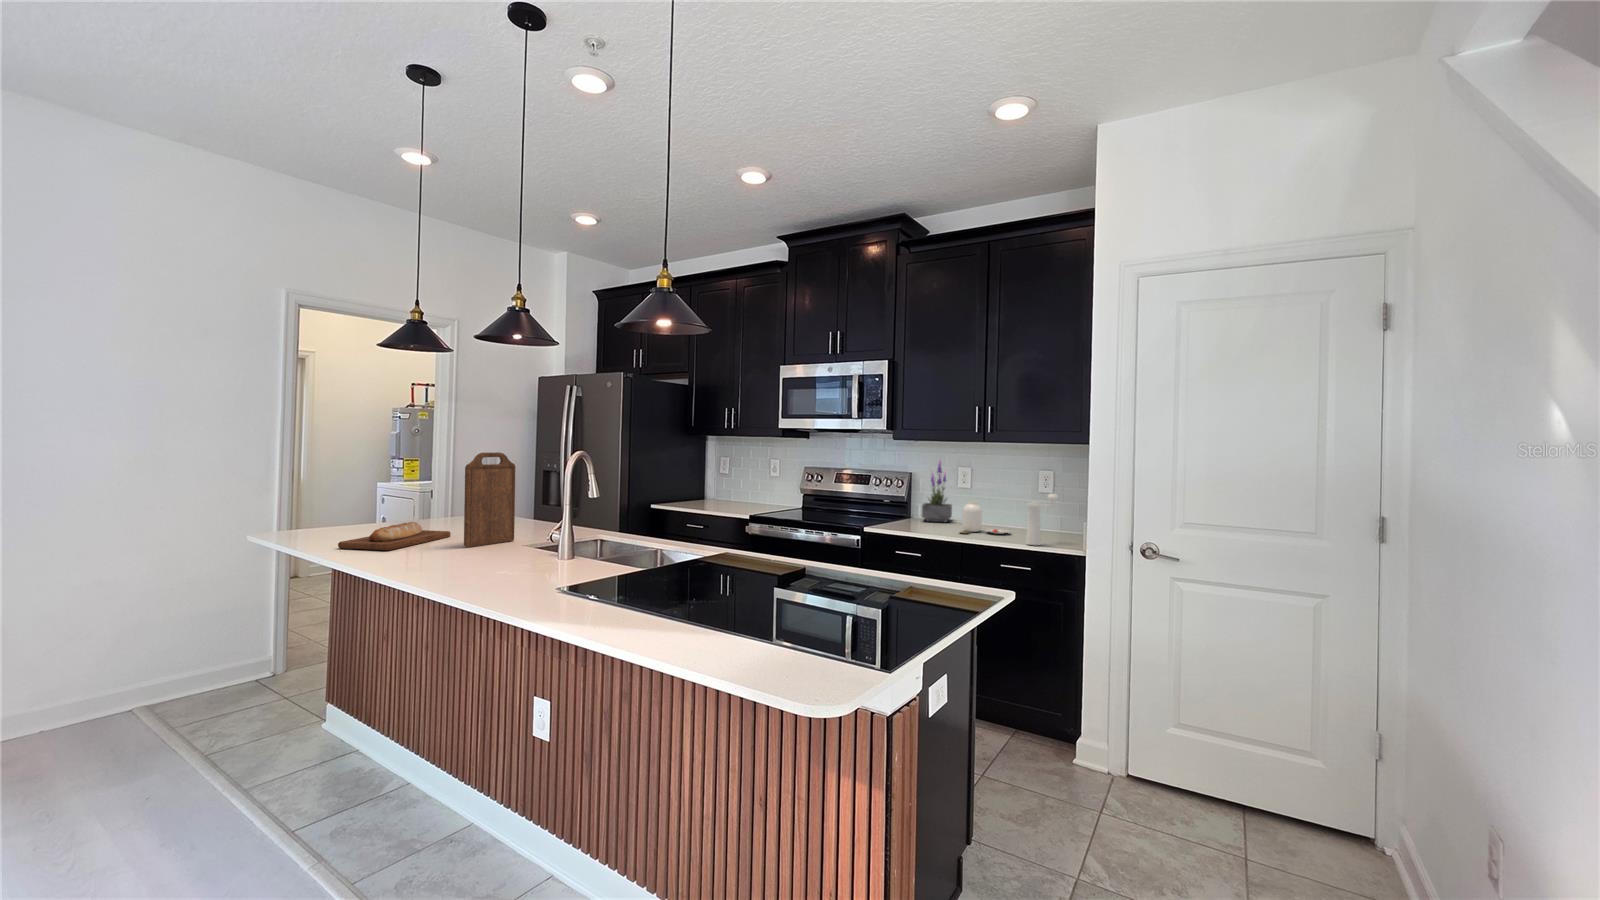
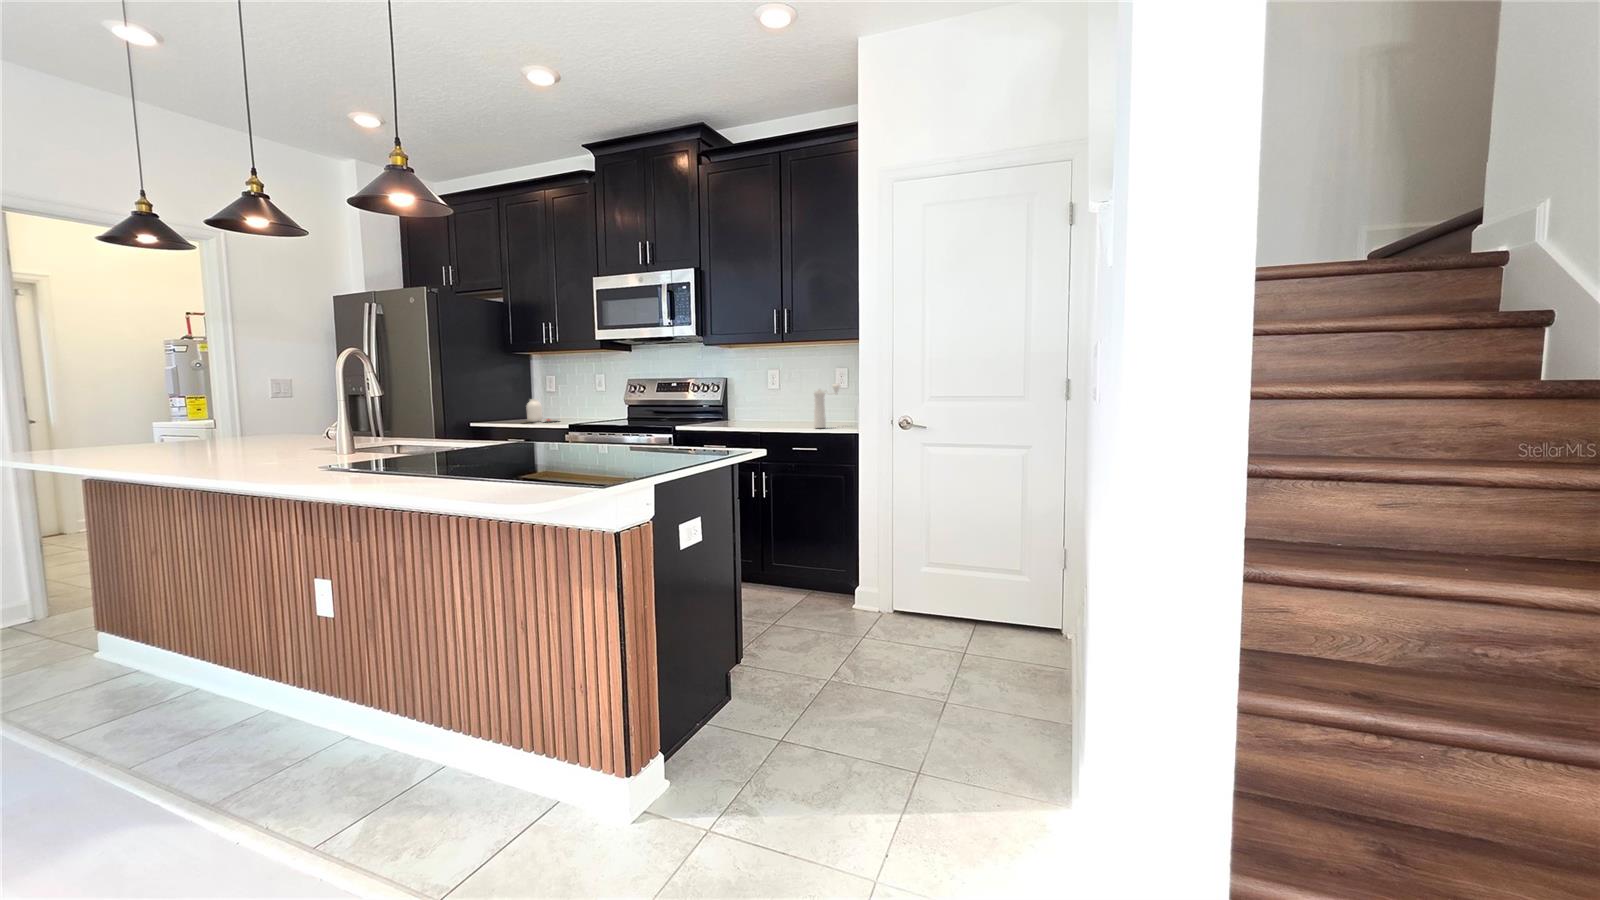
cutting board: present [464,452,516,547] -> none [223,354,295,451]
potted plant: present [922,461,952,522] -> none [733,362,762,420]
jar: present [962,501,1010,534] -> present [526,399,557,422]
bread loaf: present [338,522,451,550] -> none [73,433,221,458]

